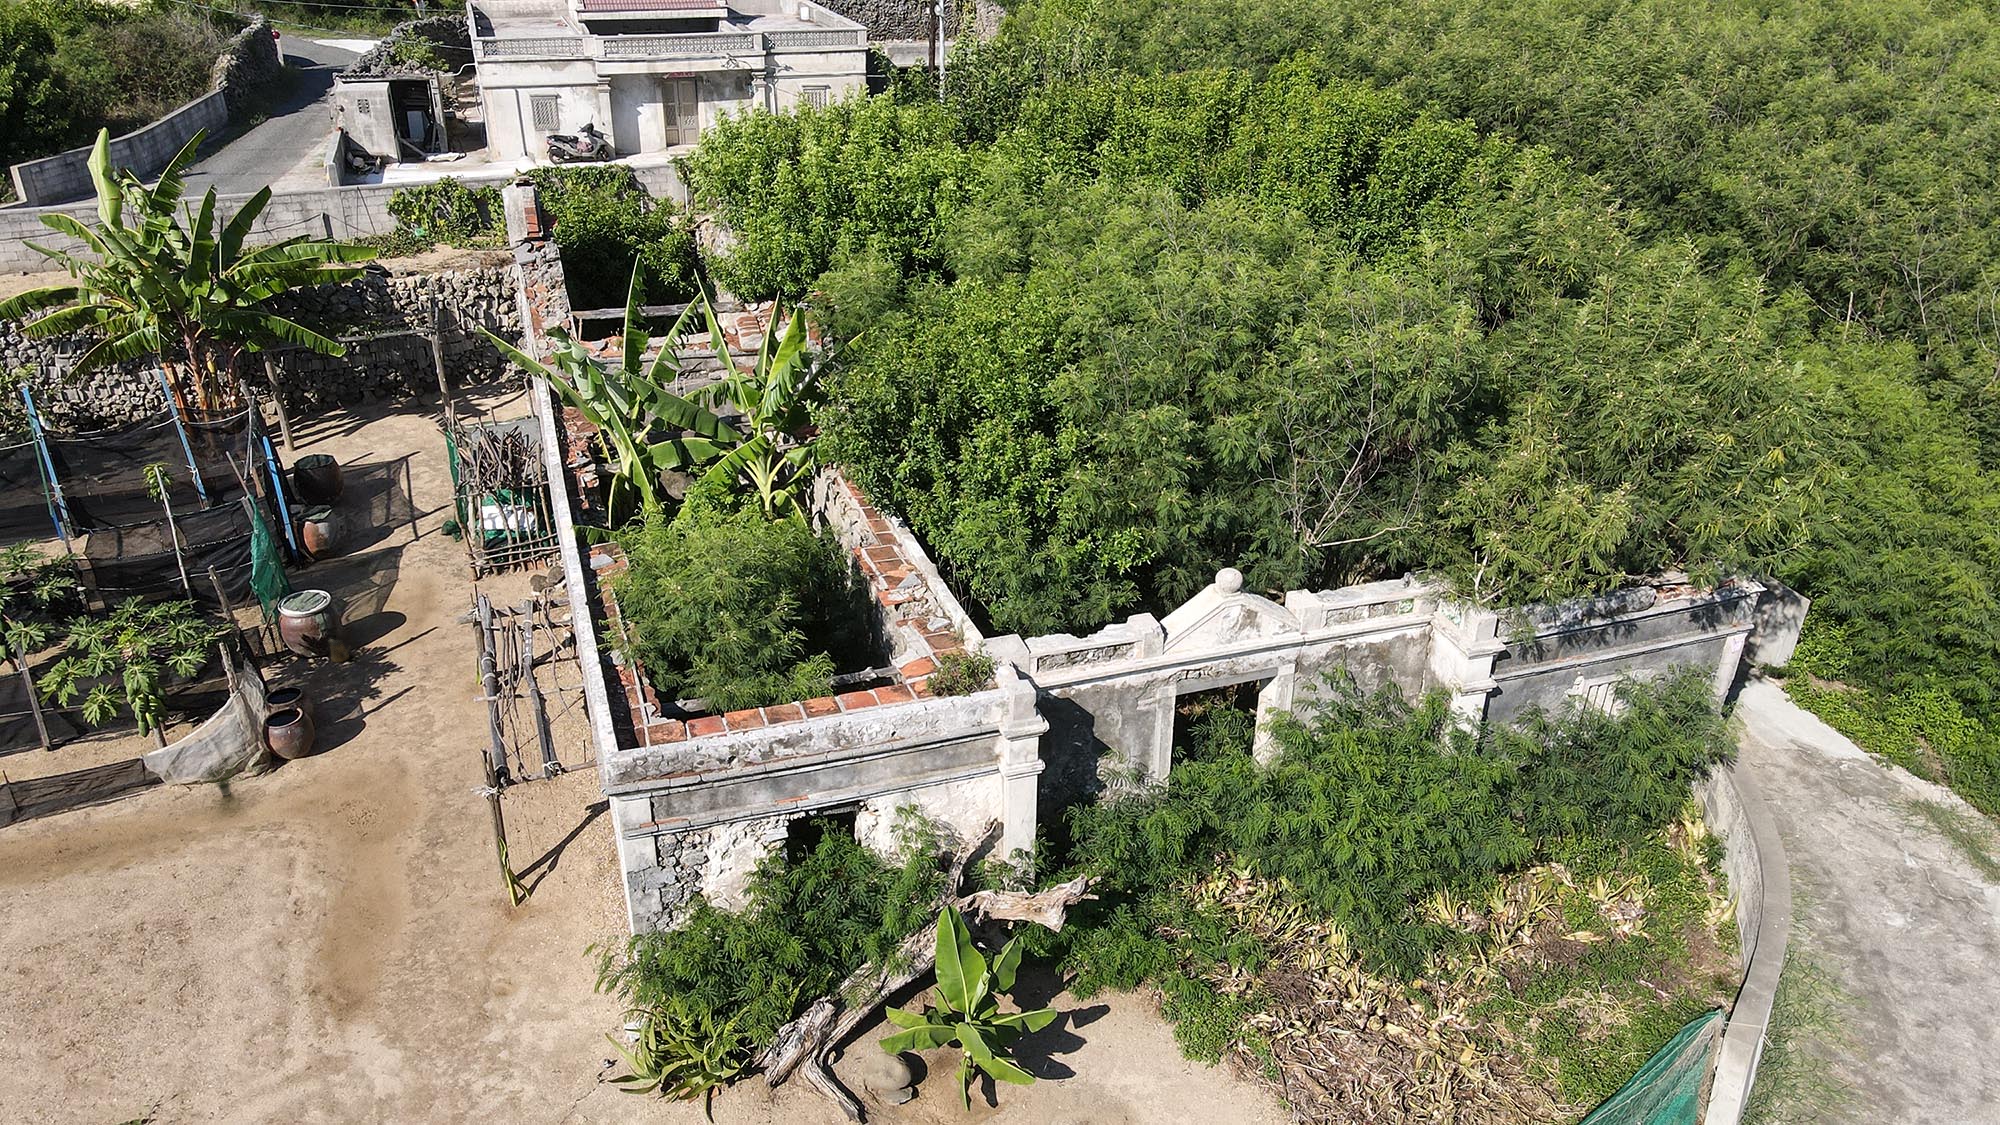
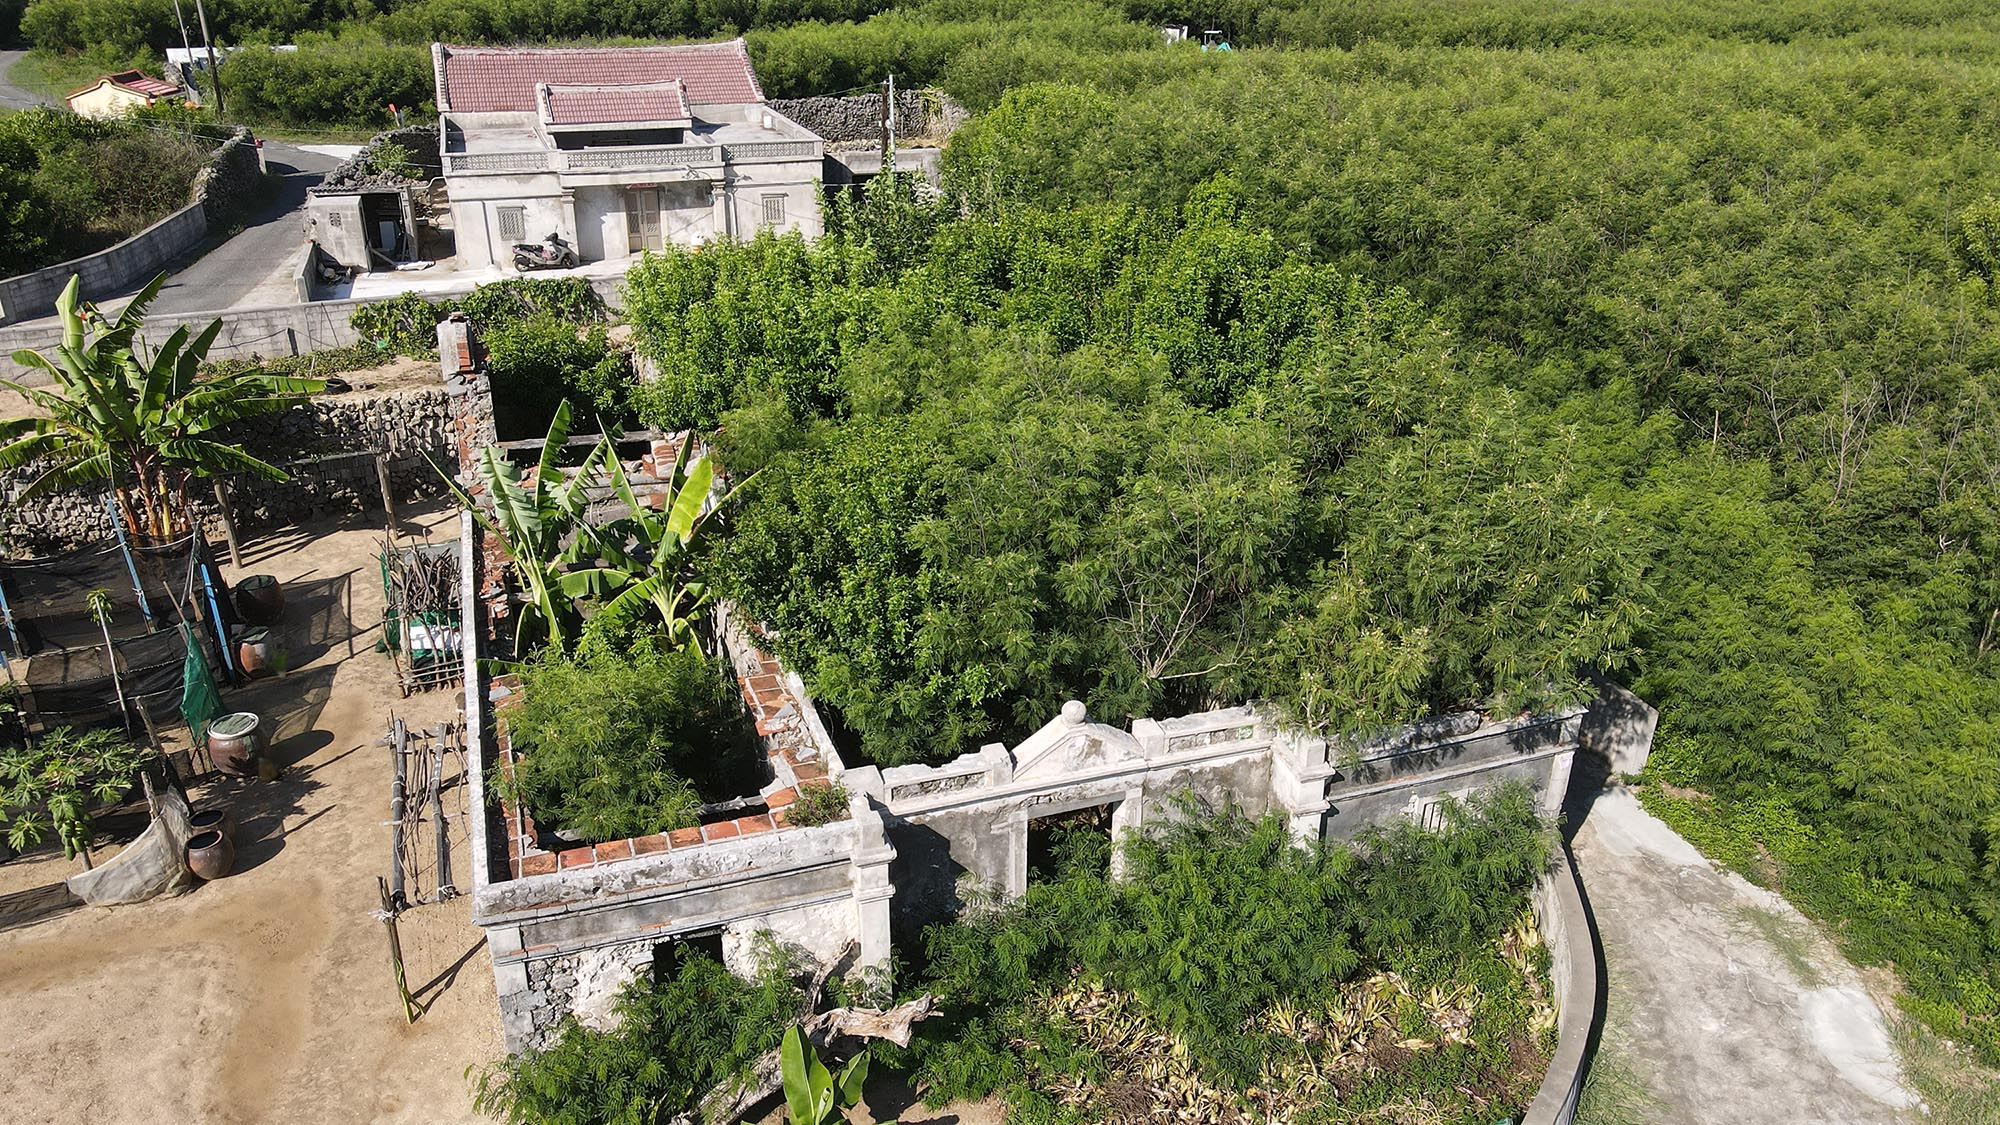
potted plant: present [206,758,234,796] -> present [271,651,287,678]

